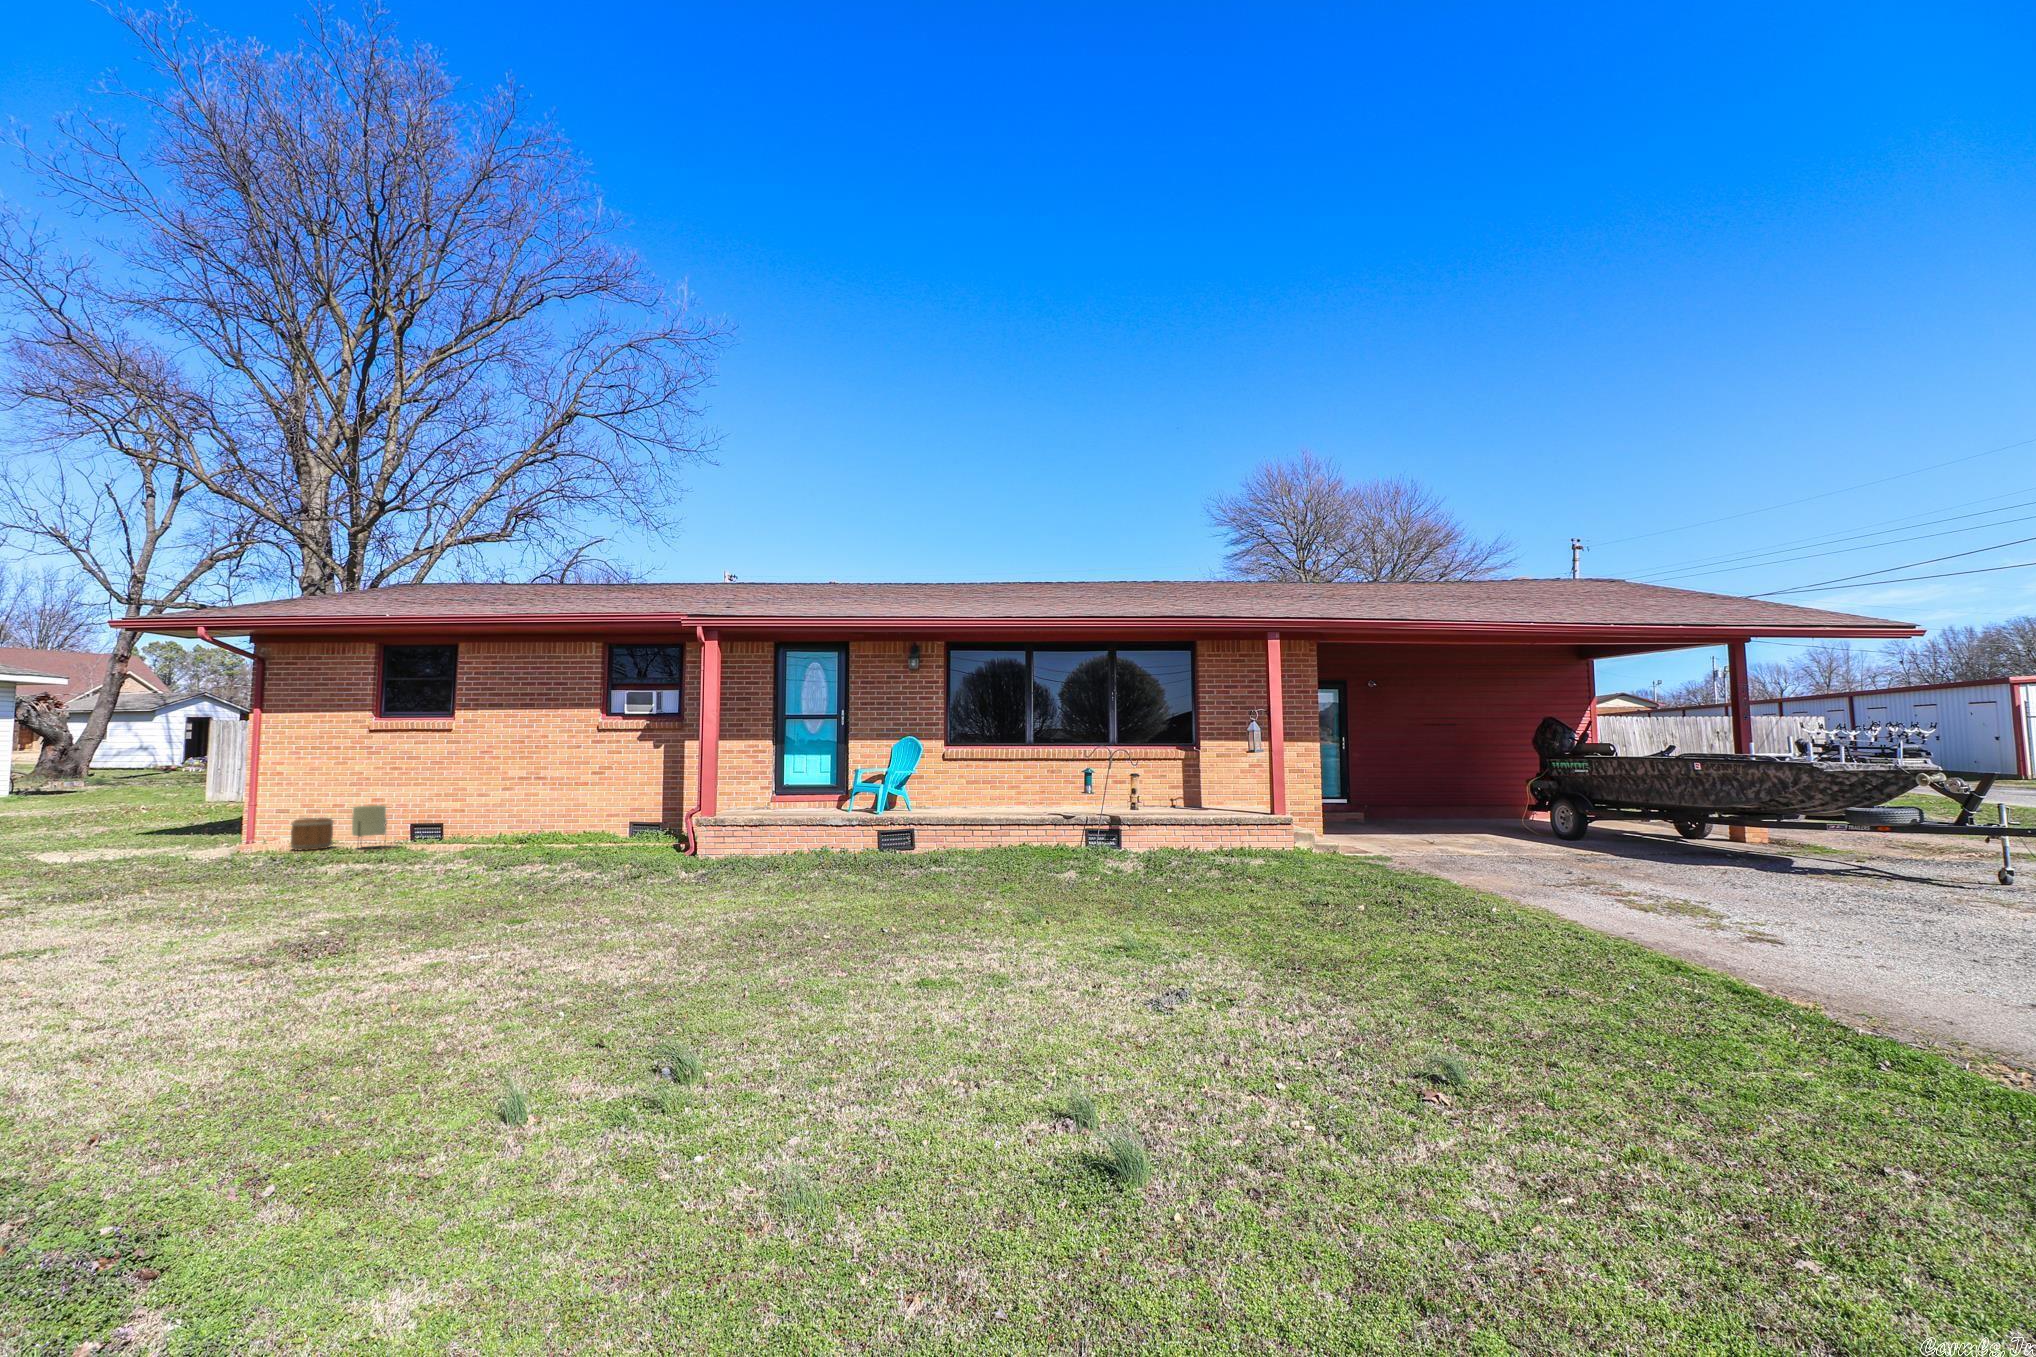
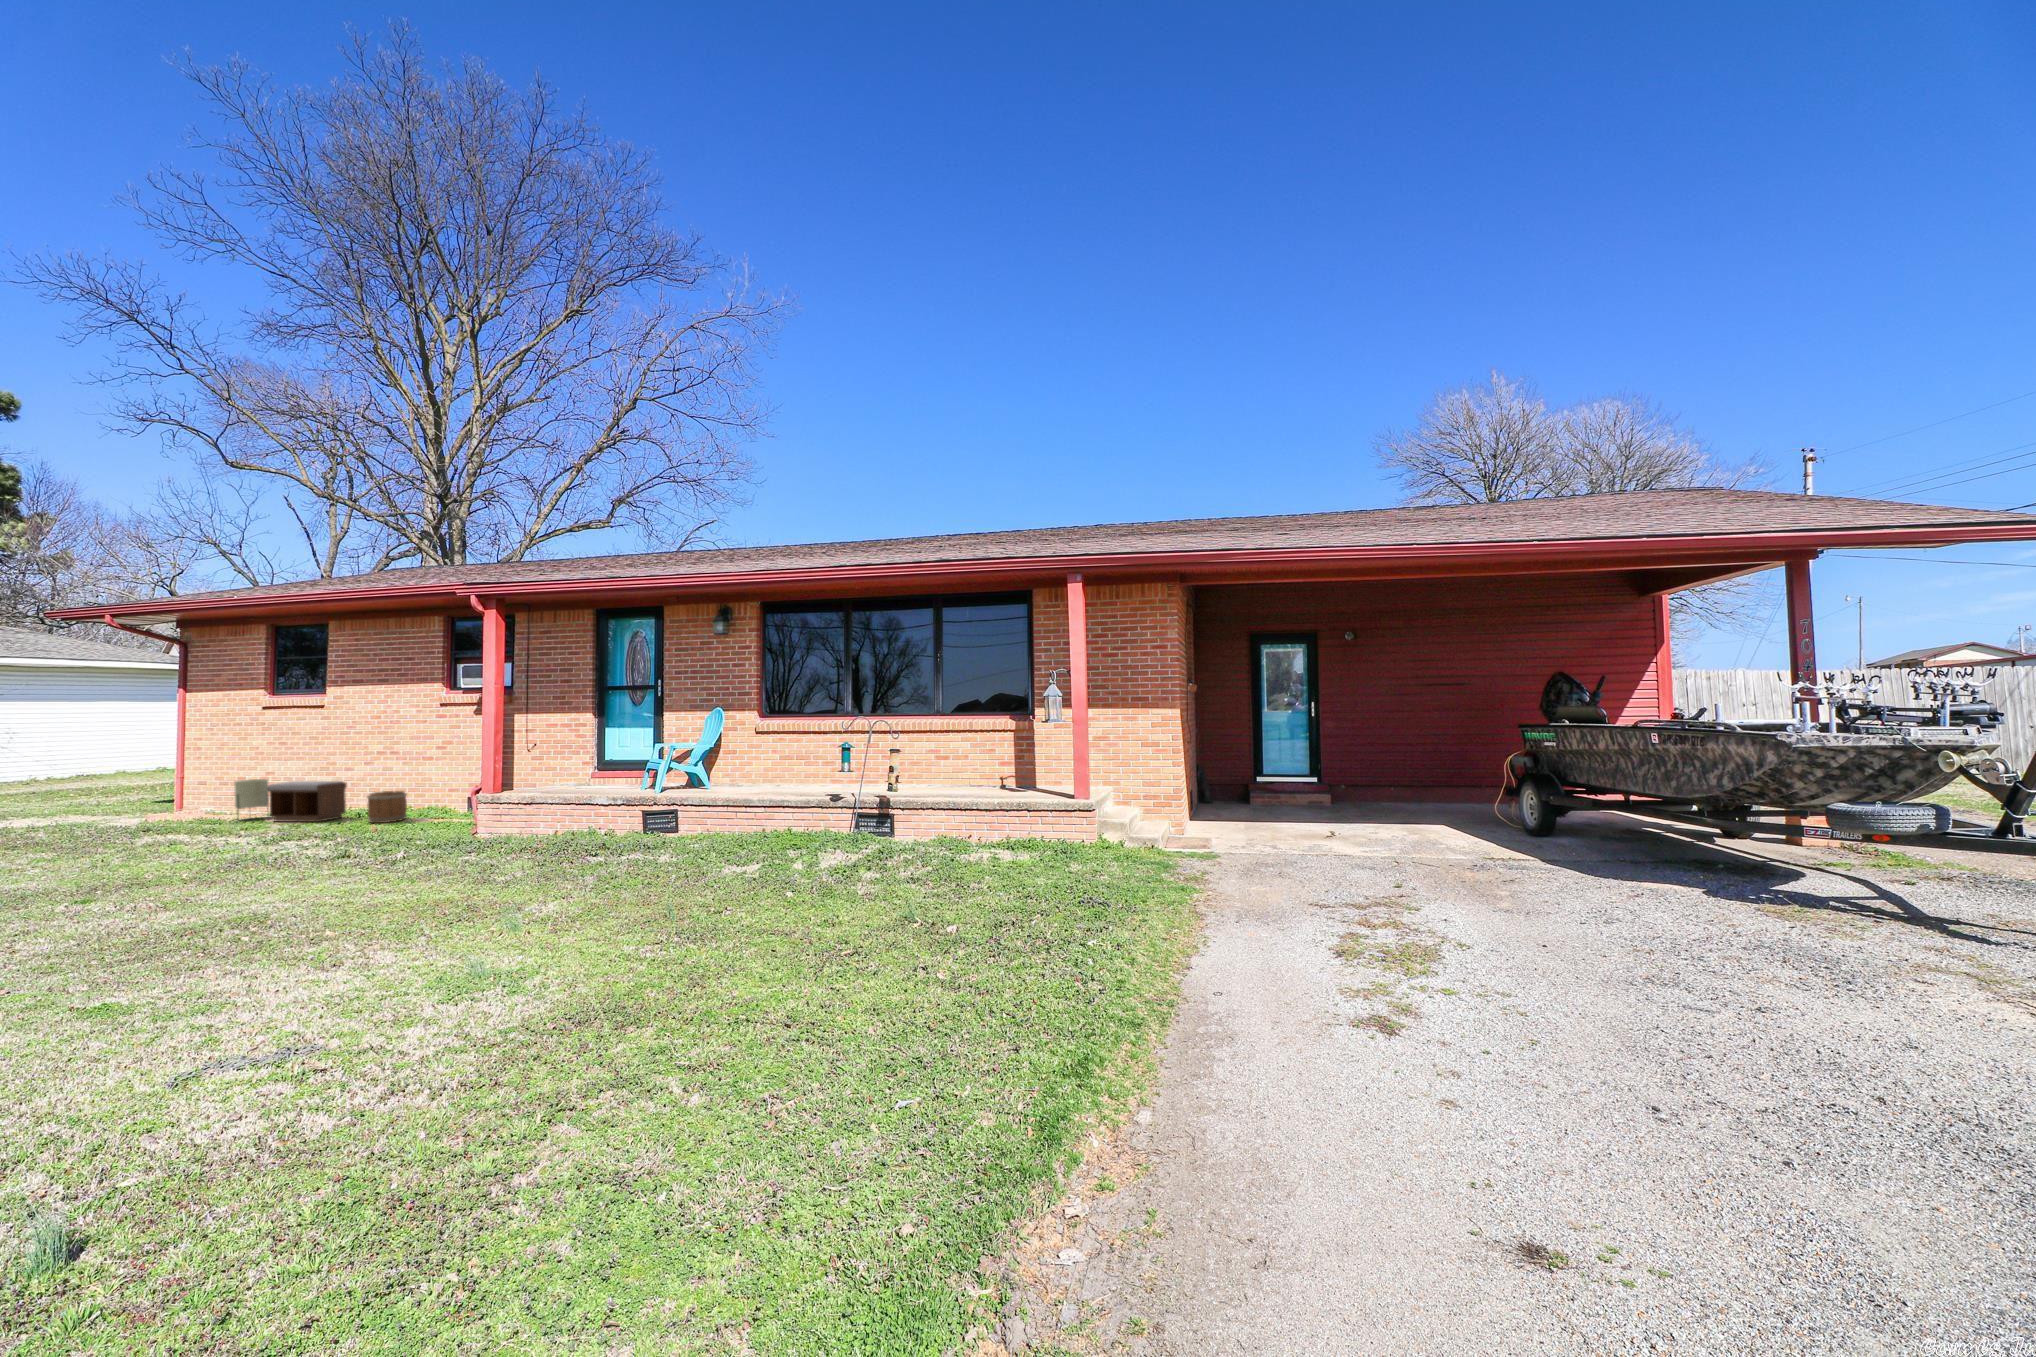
bench: none [400,807,484,849] -> present [268,781,347,822]
bucket: present [290,818,334,850] -> present [367,791,407,823]

